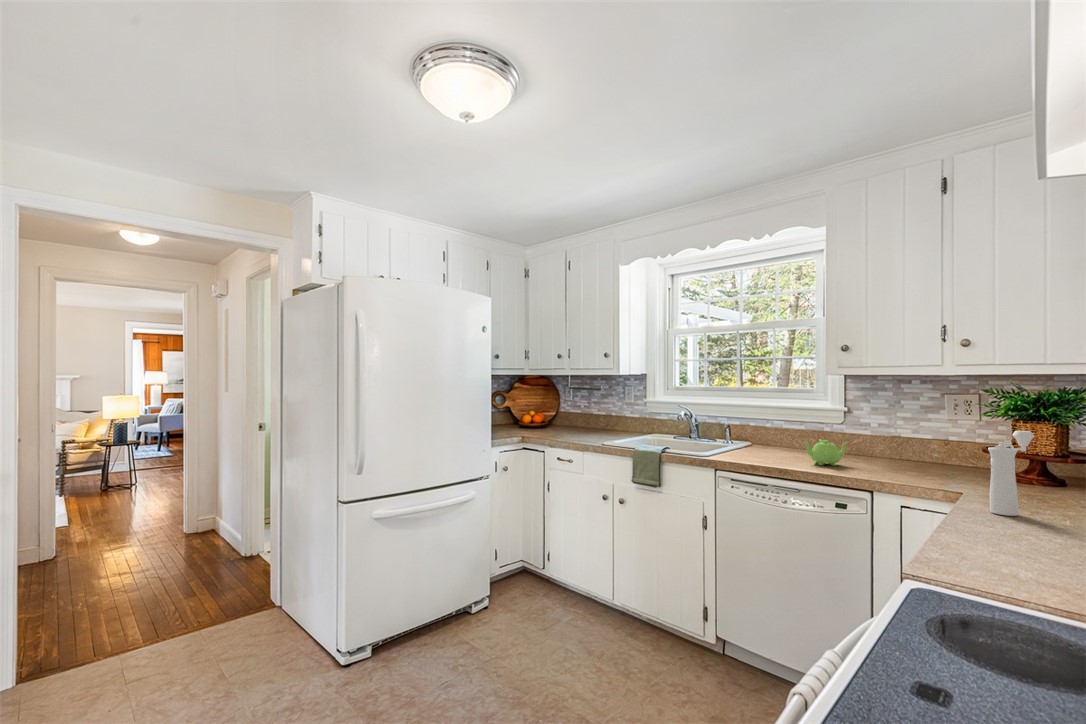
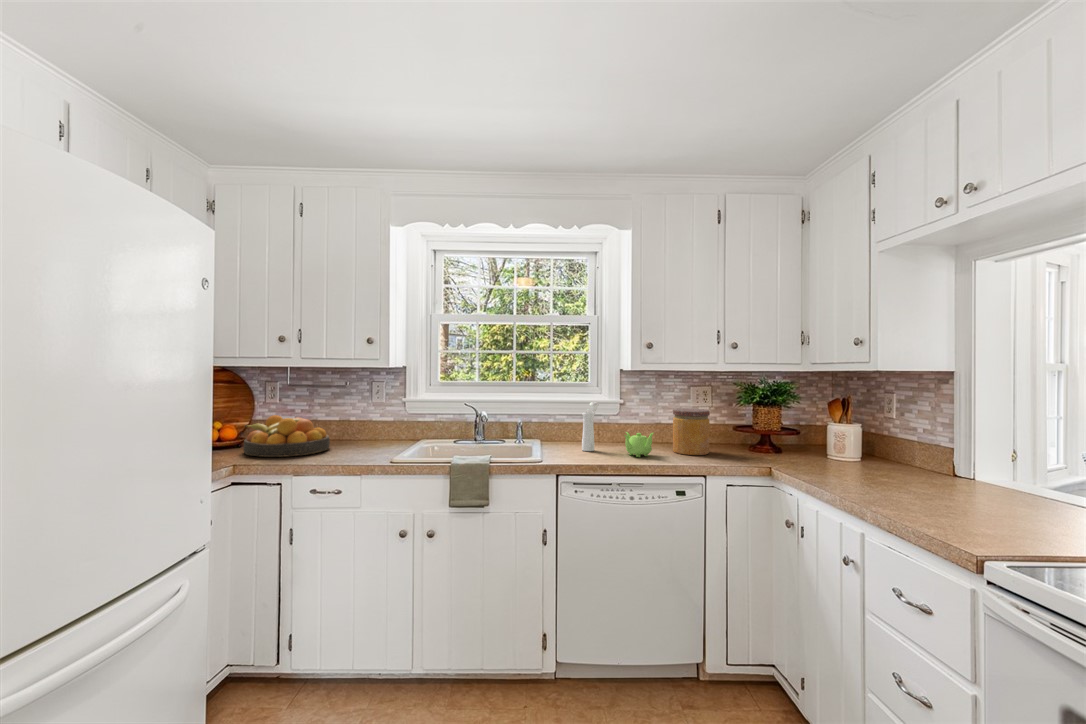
fruit bowl: none [532,408,585,435] -> present [244,415,330,457]
jar: none [880,418,932,473] -> present [673,408,710,455]
pepper mill: present [988,431,1034,516] -> present [582,402,598,451]

